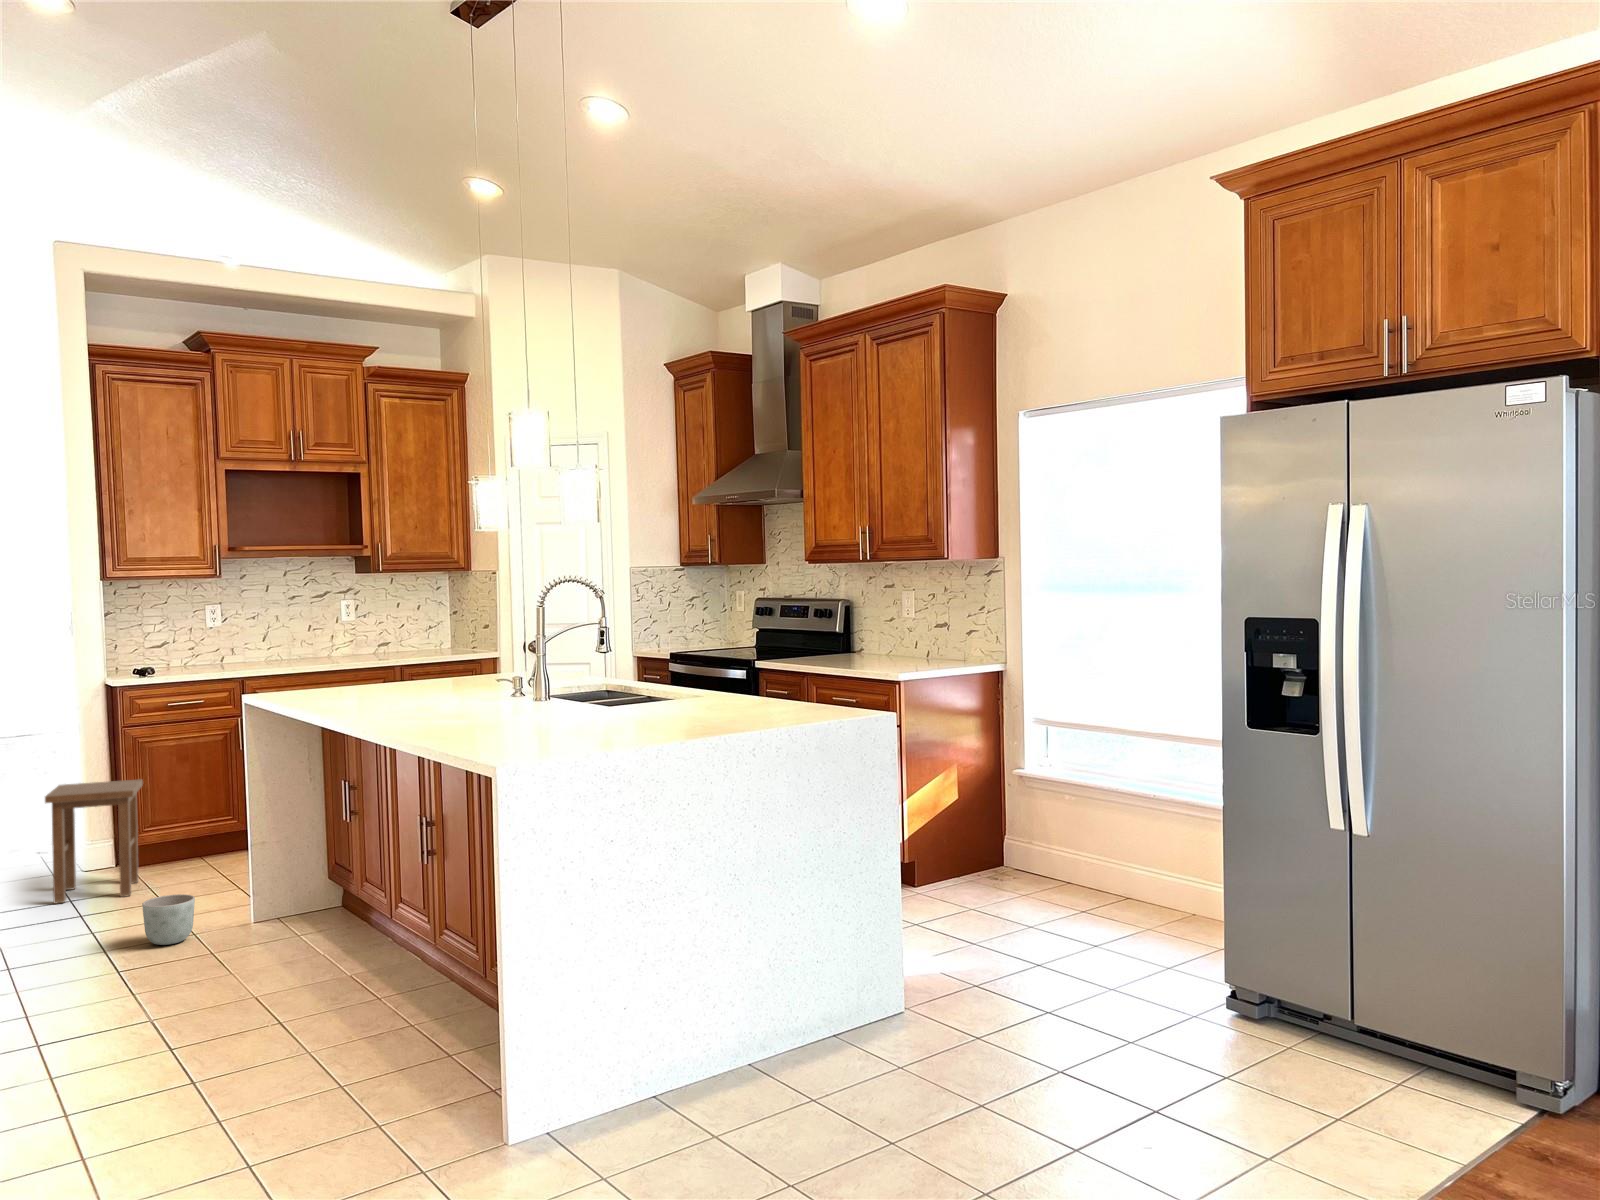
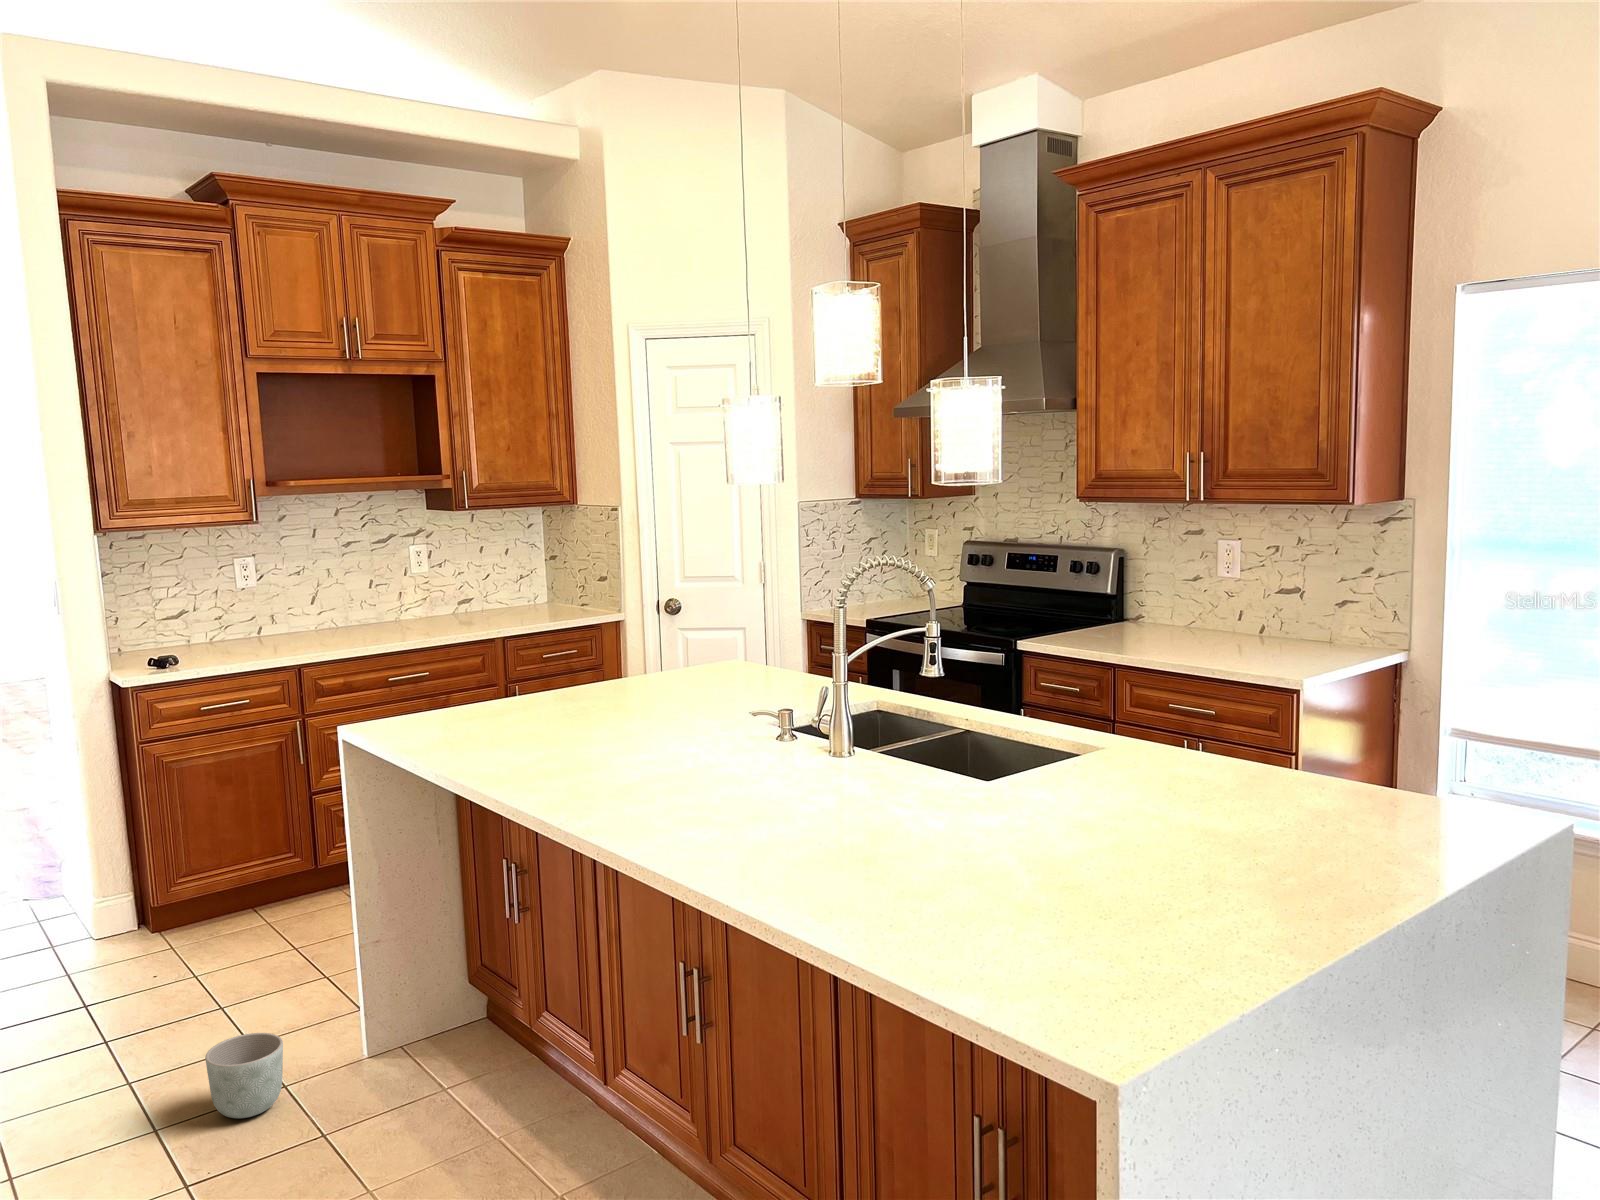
stool: present [45,779,143,903] -> none [37,822,175,1016]

